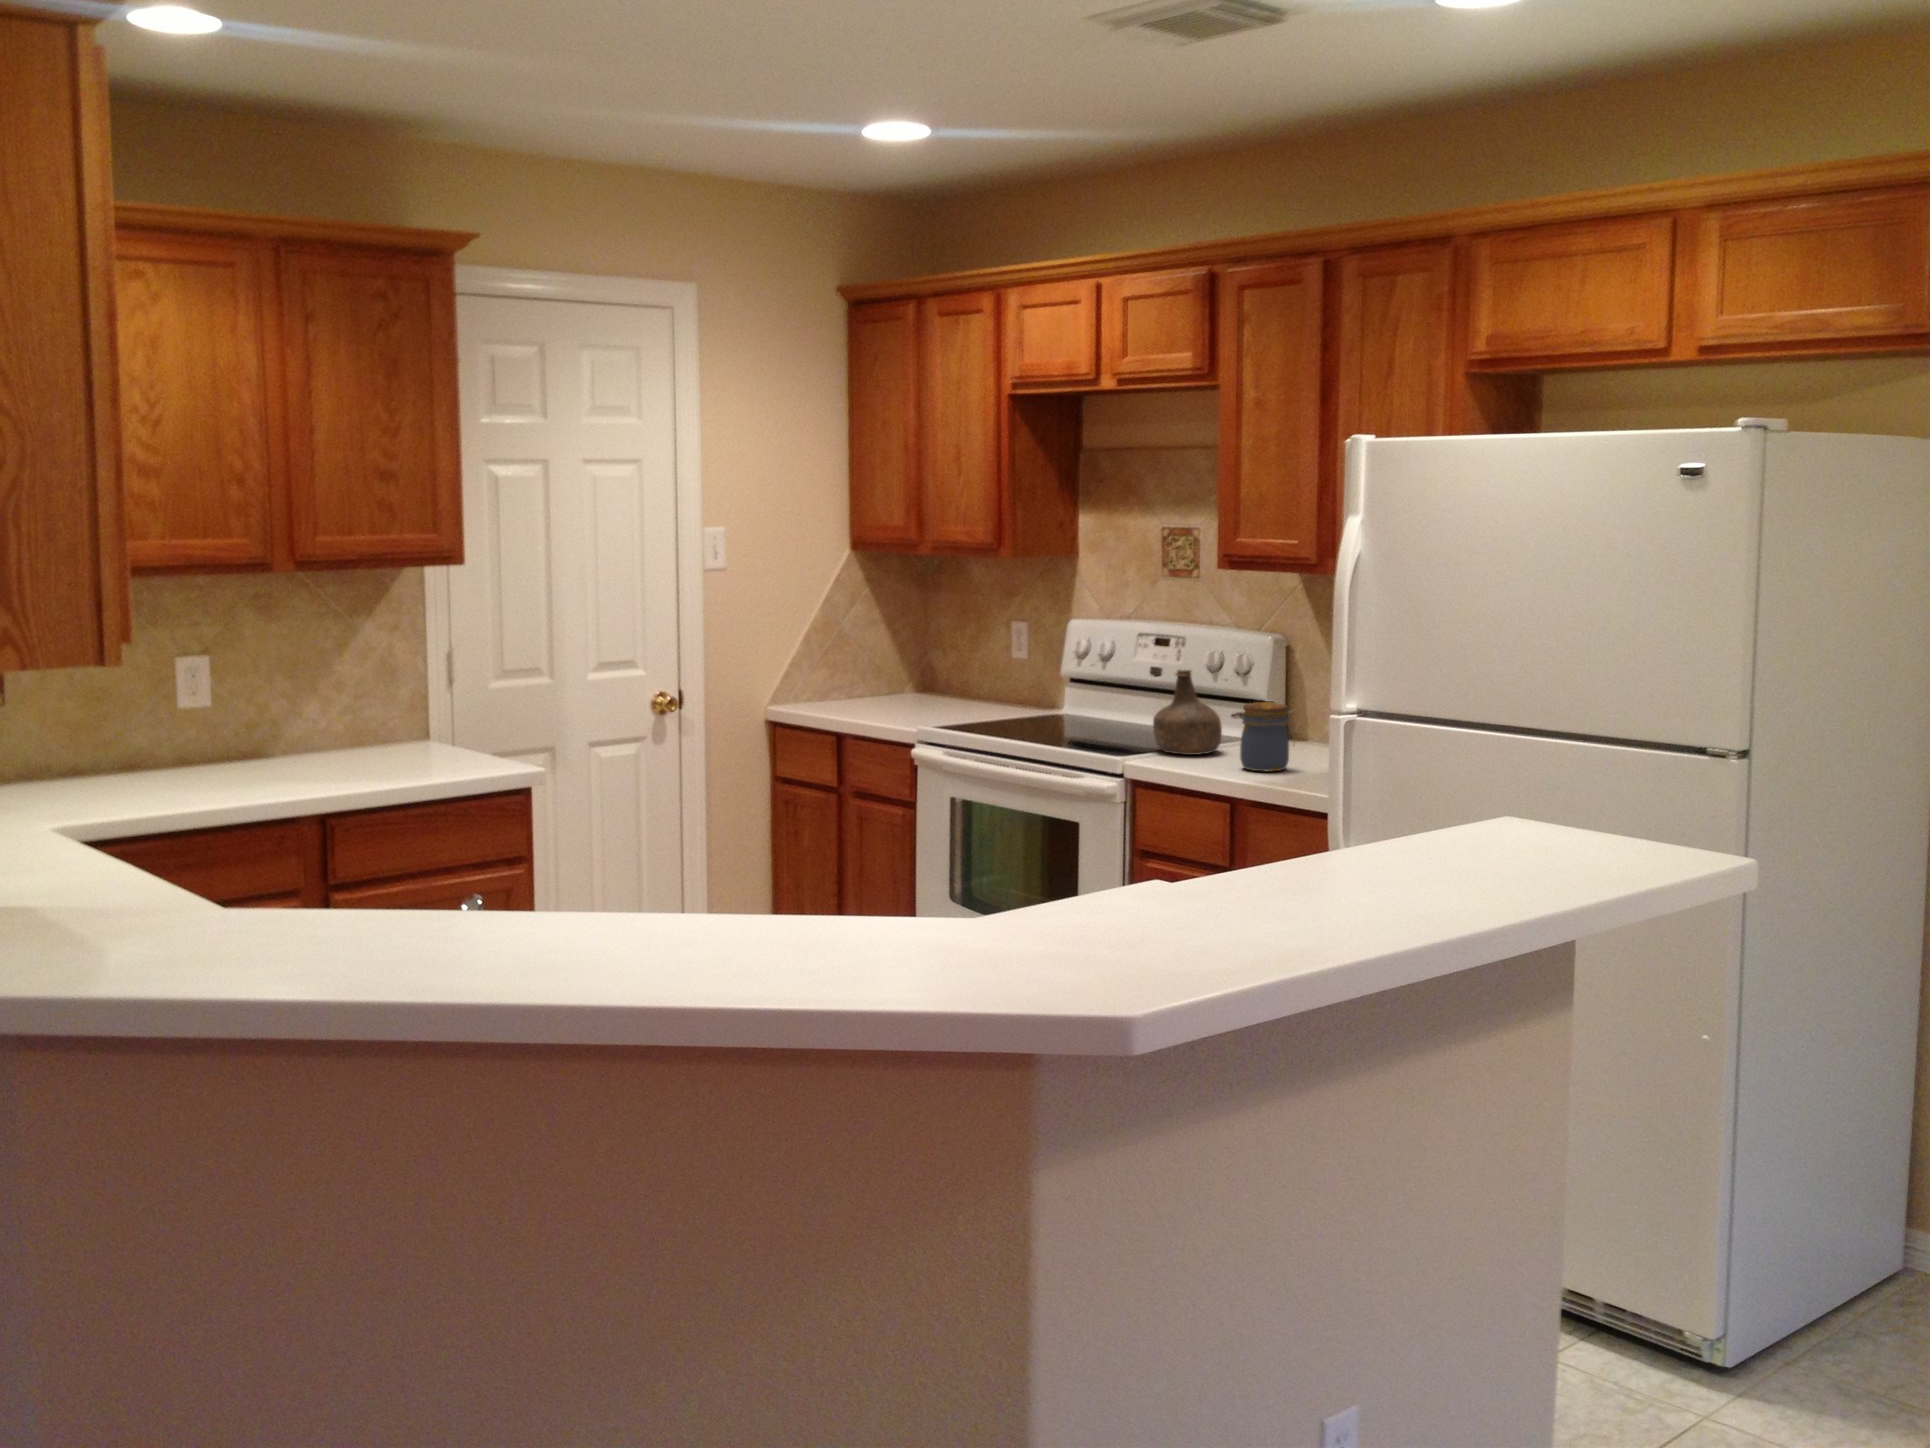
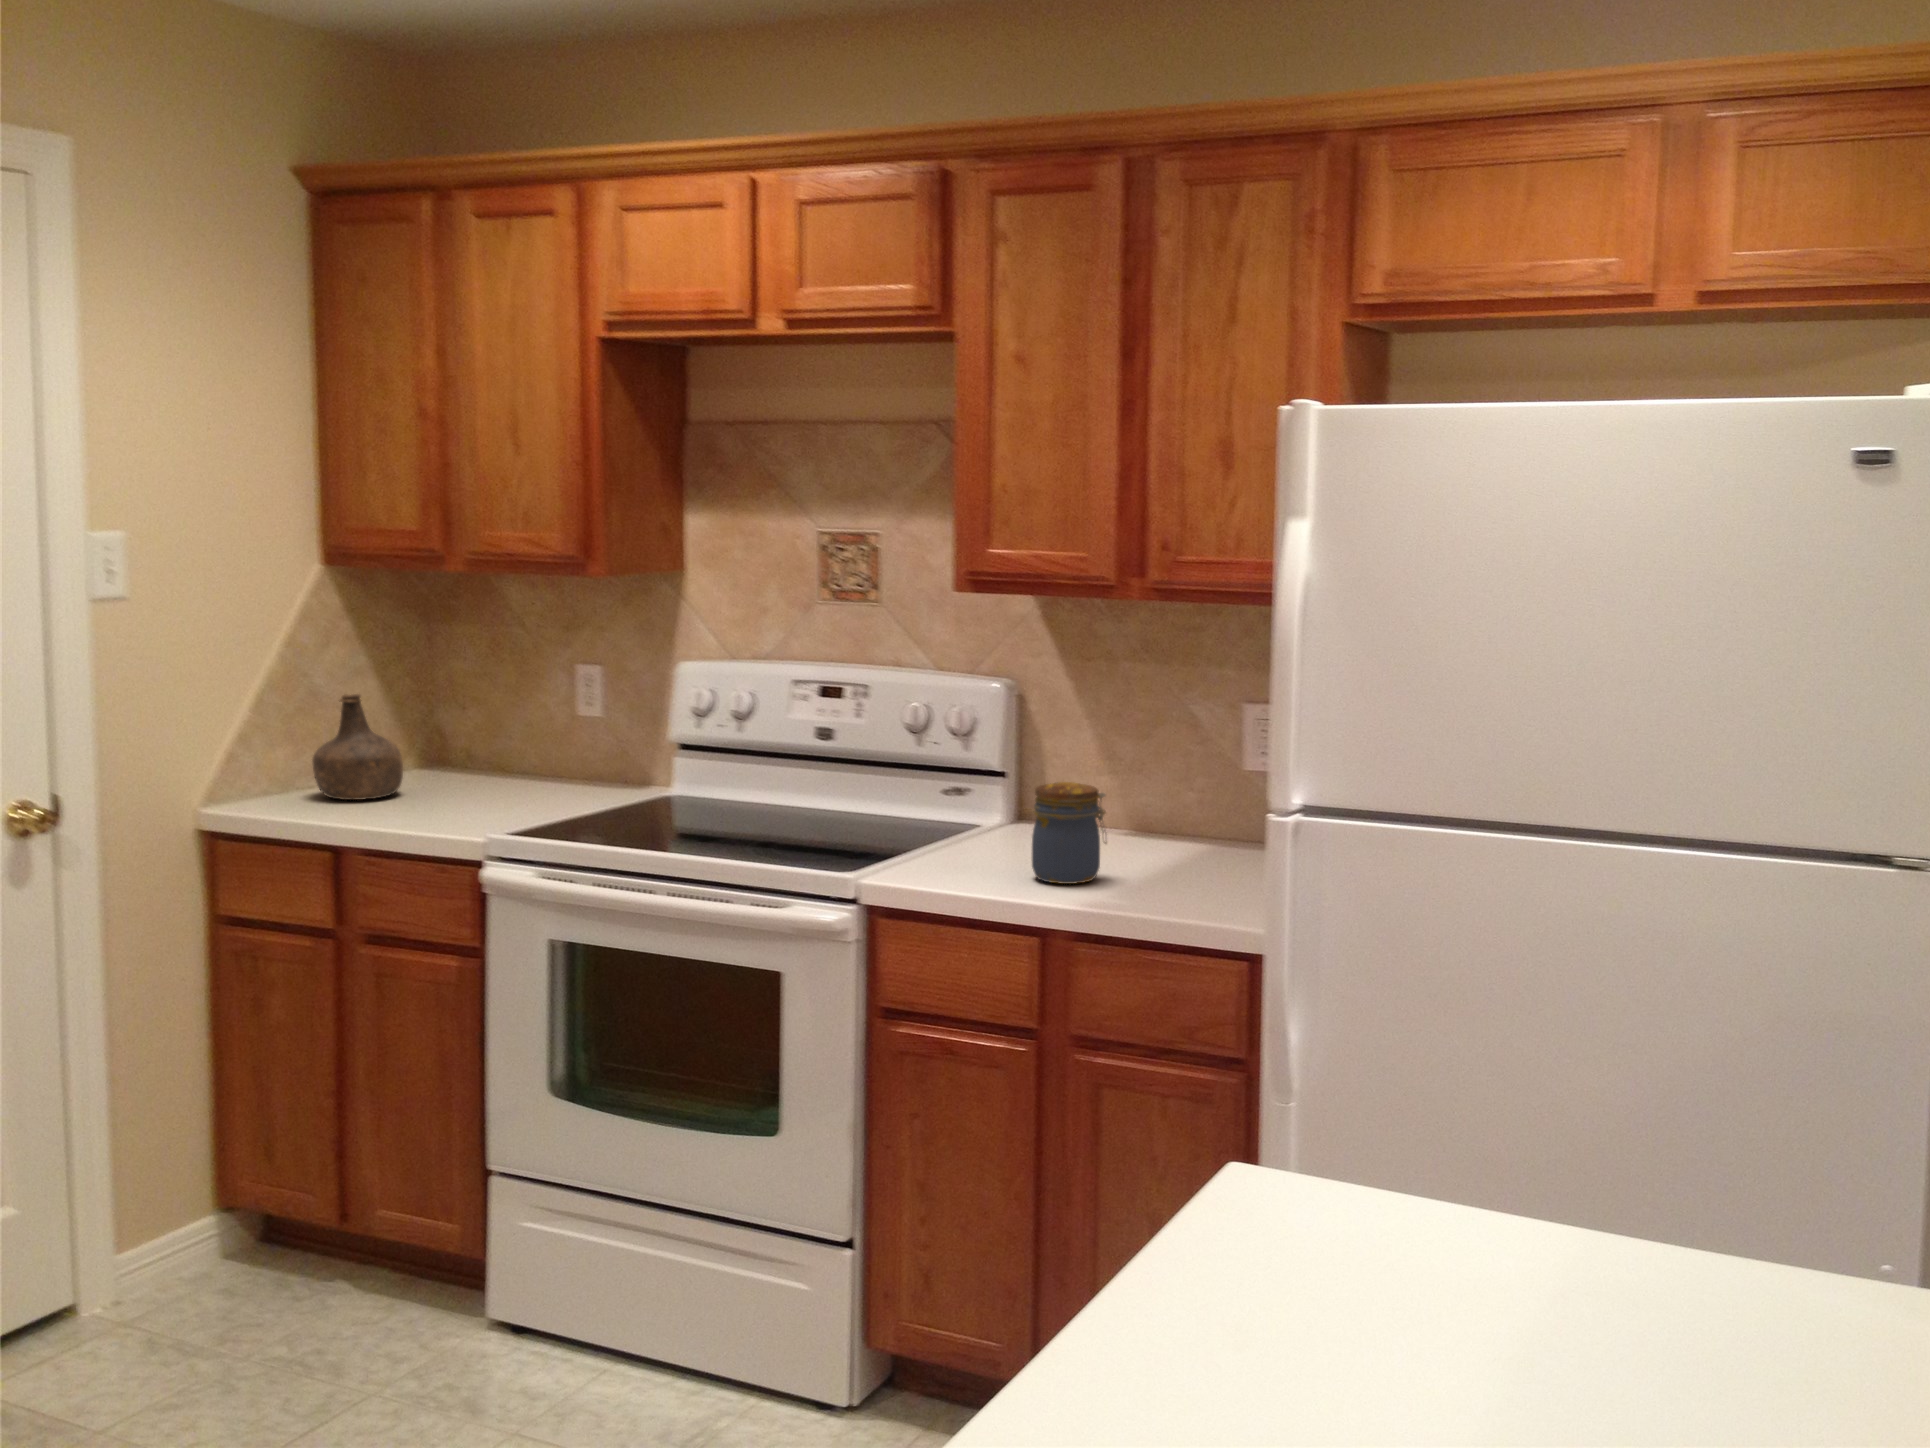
bottle: present [1153,670,1222,755] -> present [312,694,403,800]

